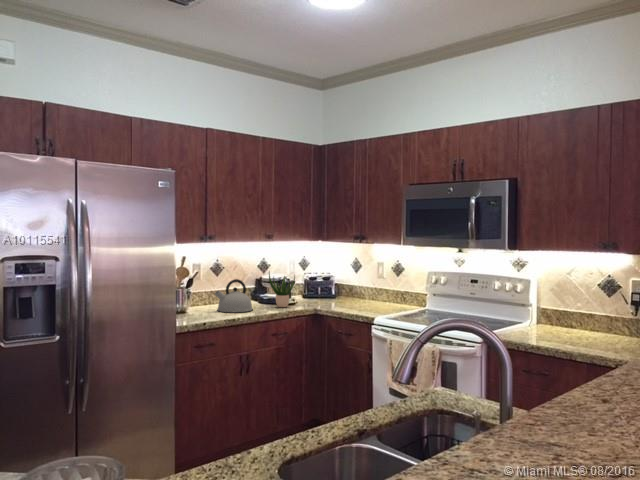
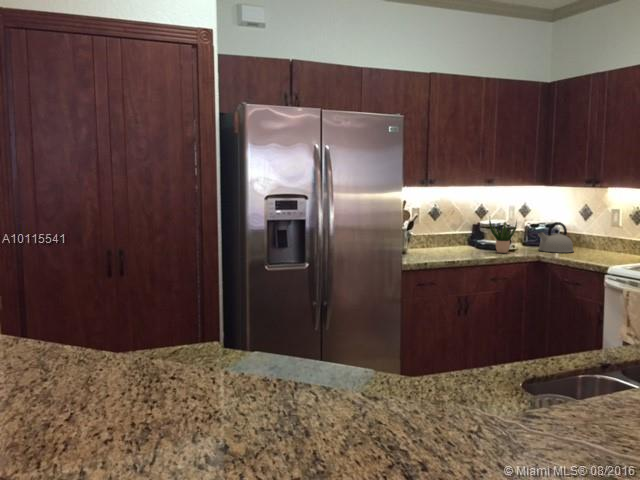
kettle: present [215,279,253,312] -> present [538,222,574,253]

